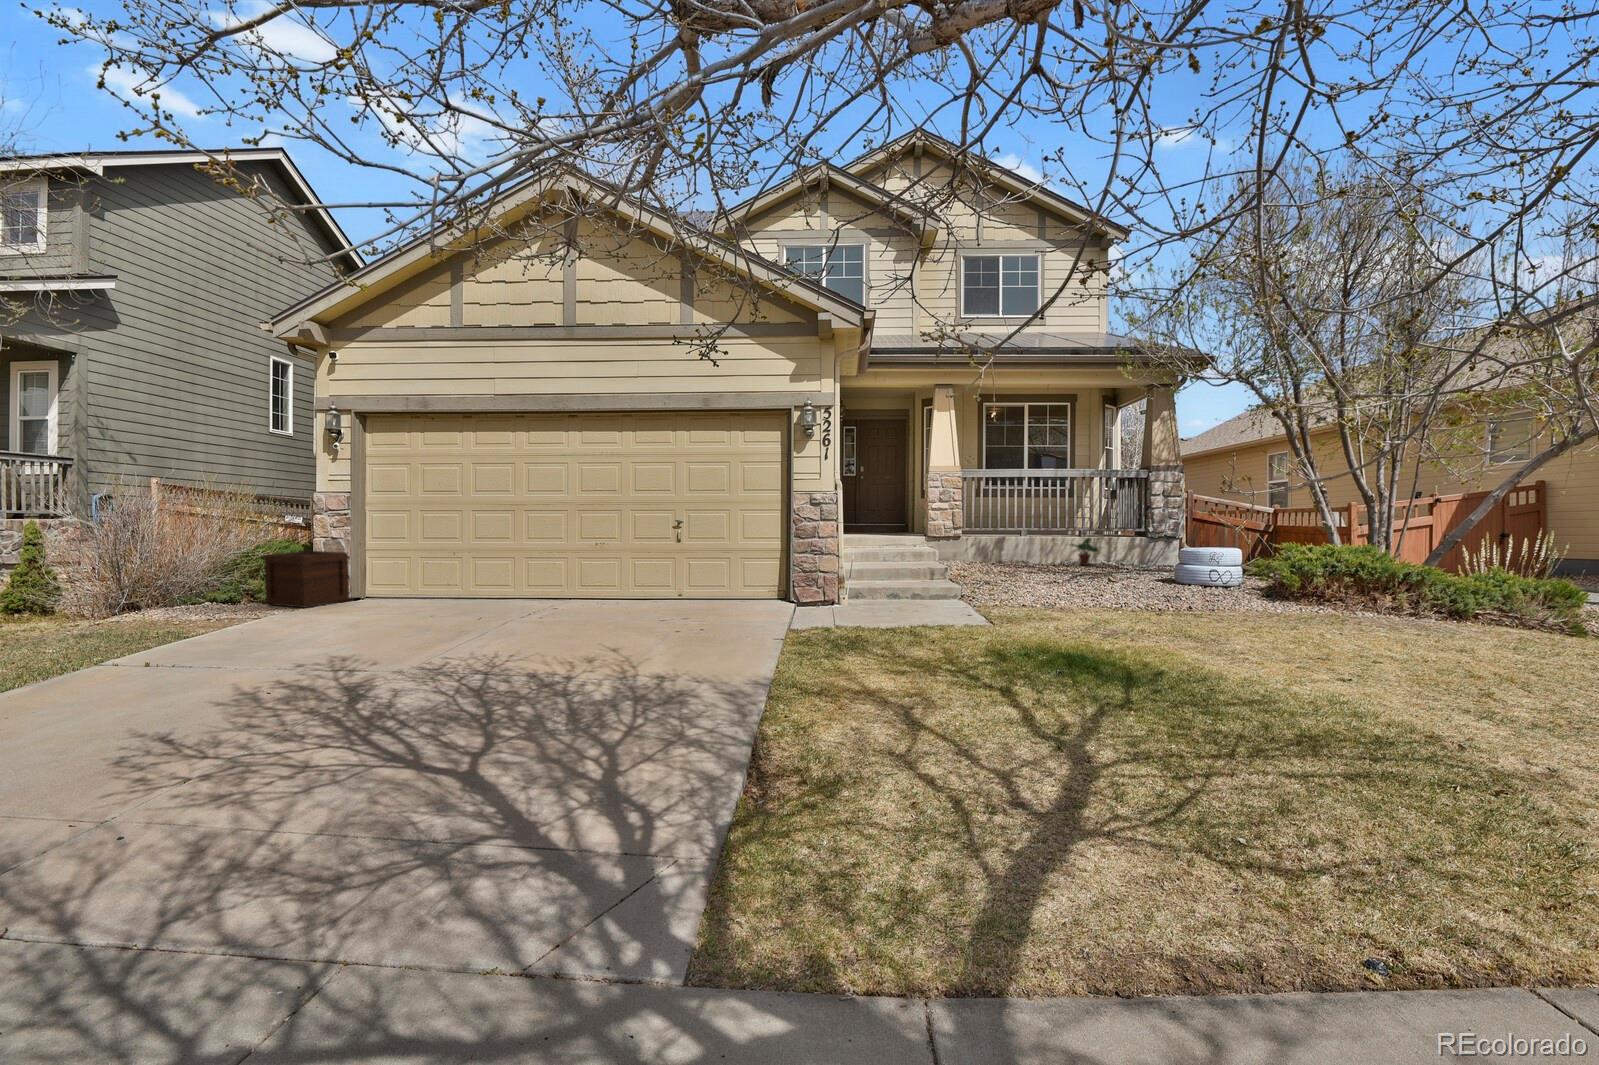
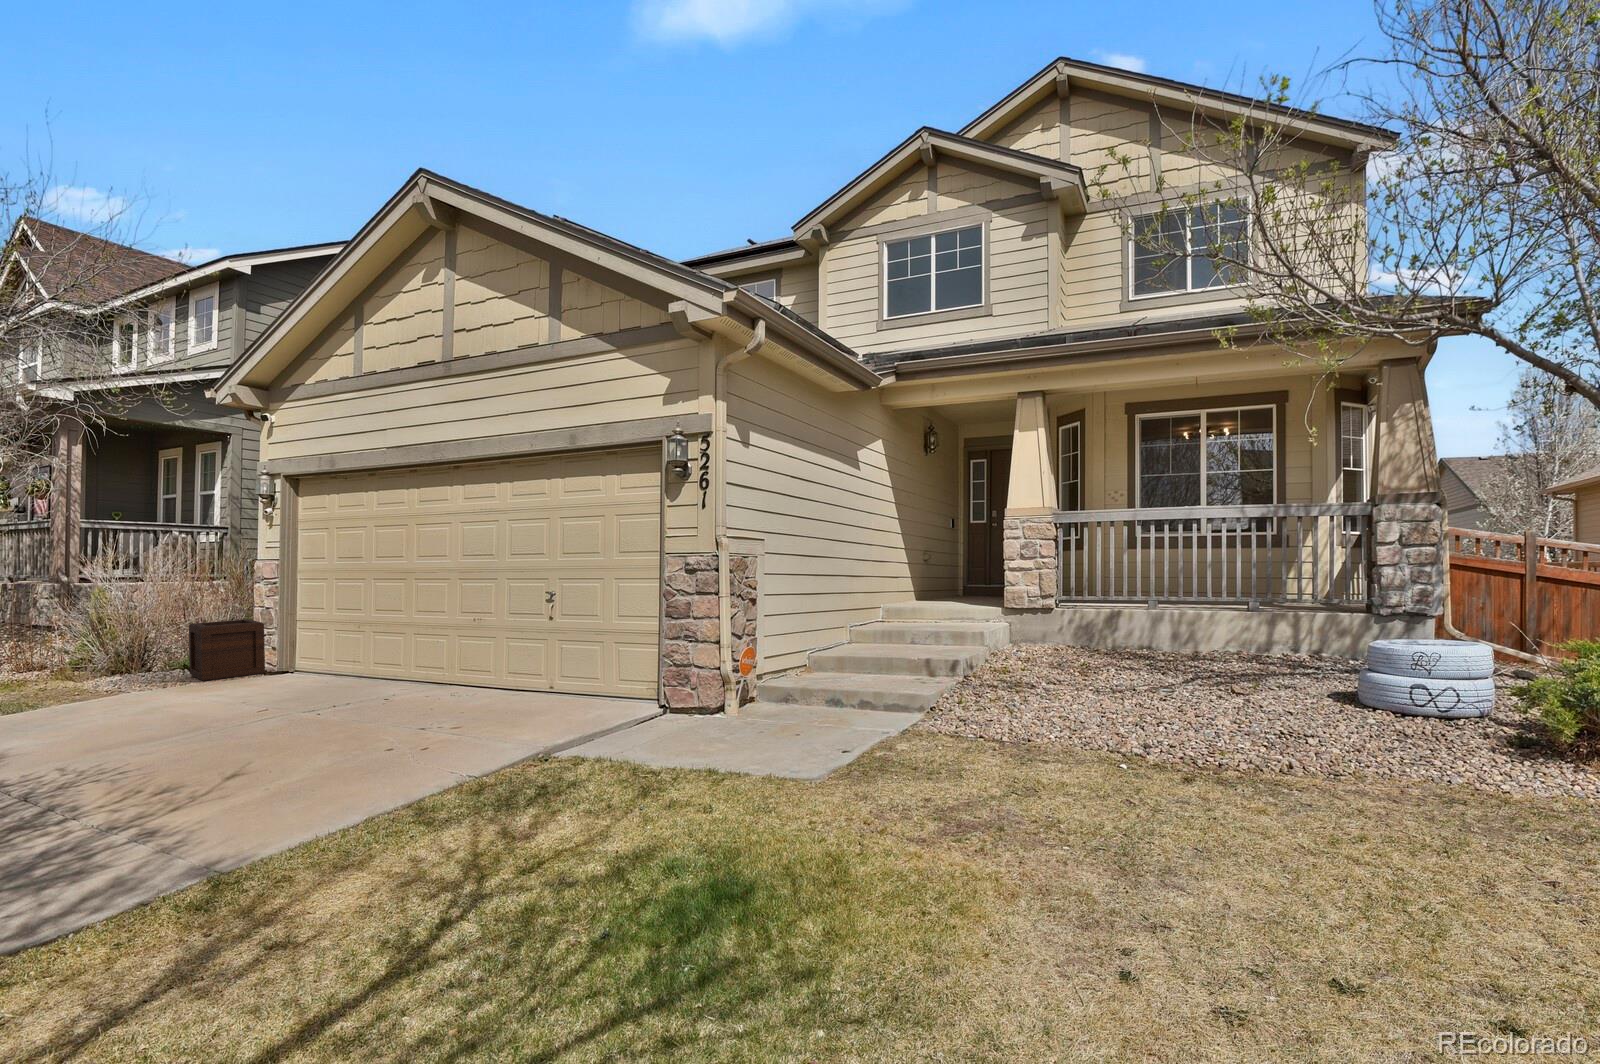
potted plant: present [1070,537,1098,565] -> none [1226,615,1306,663]

